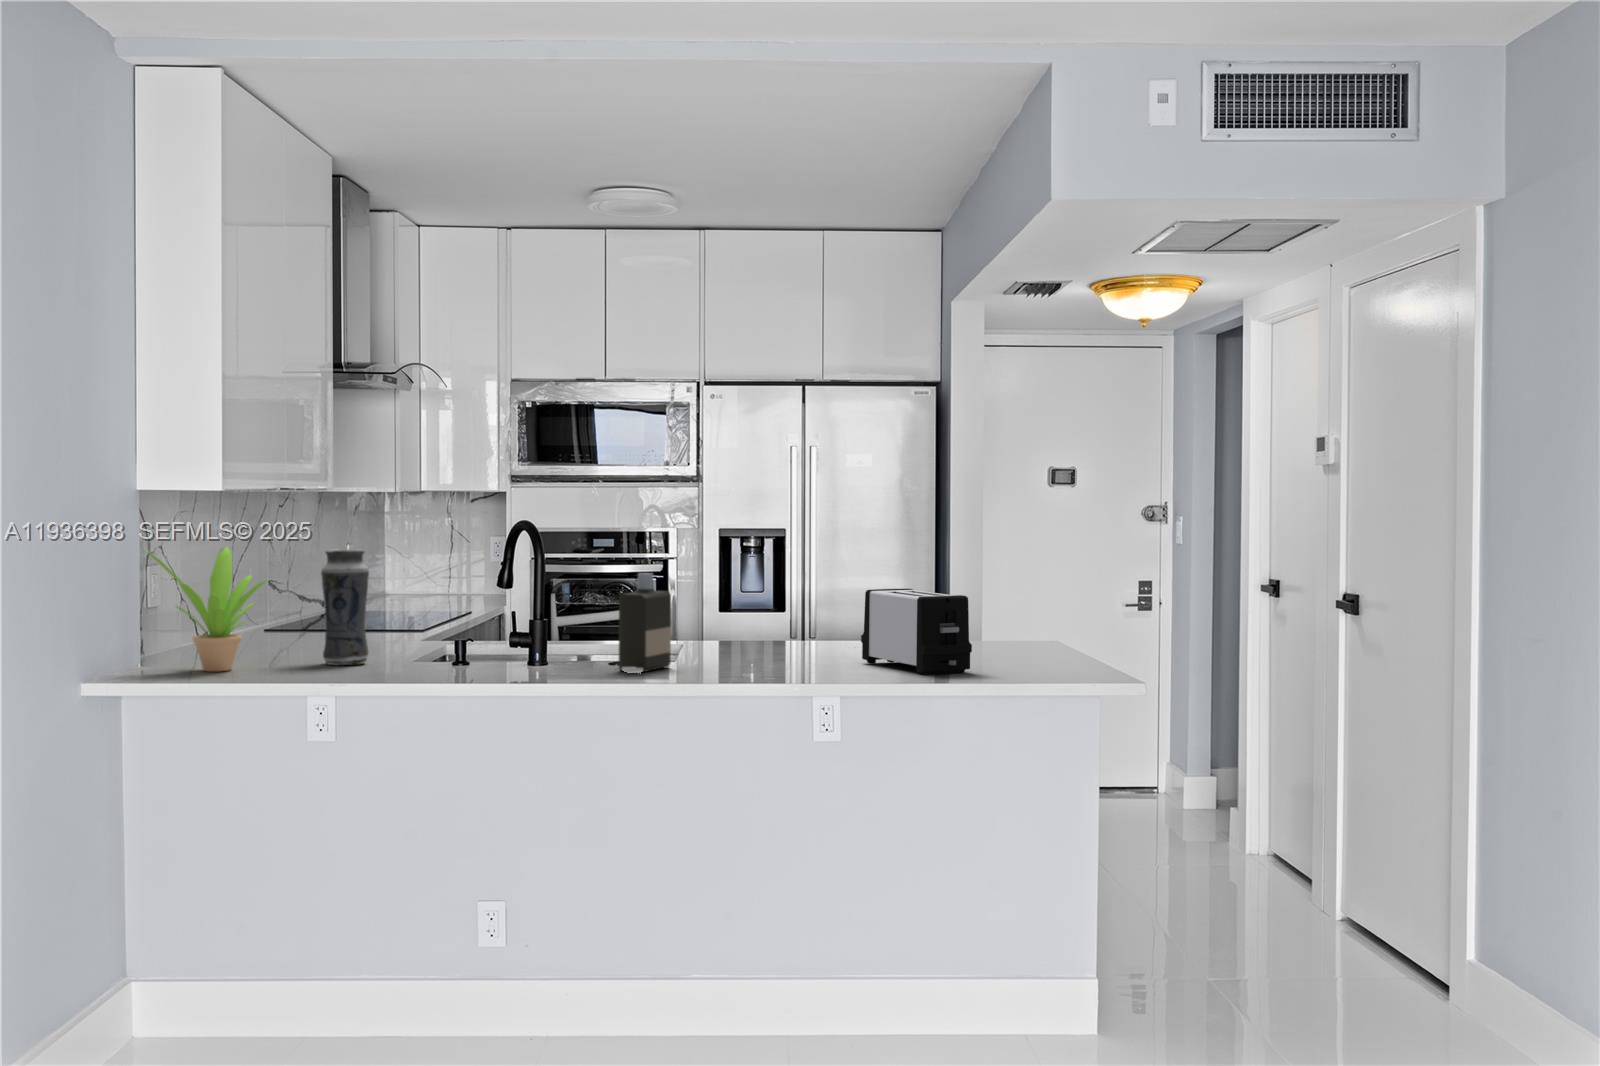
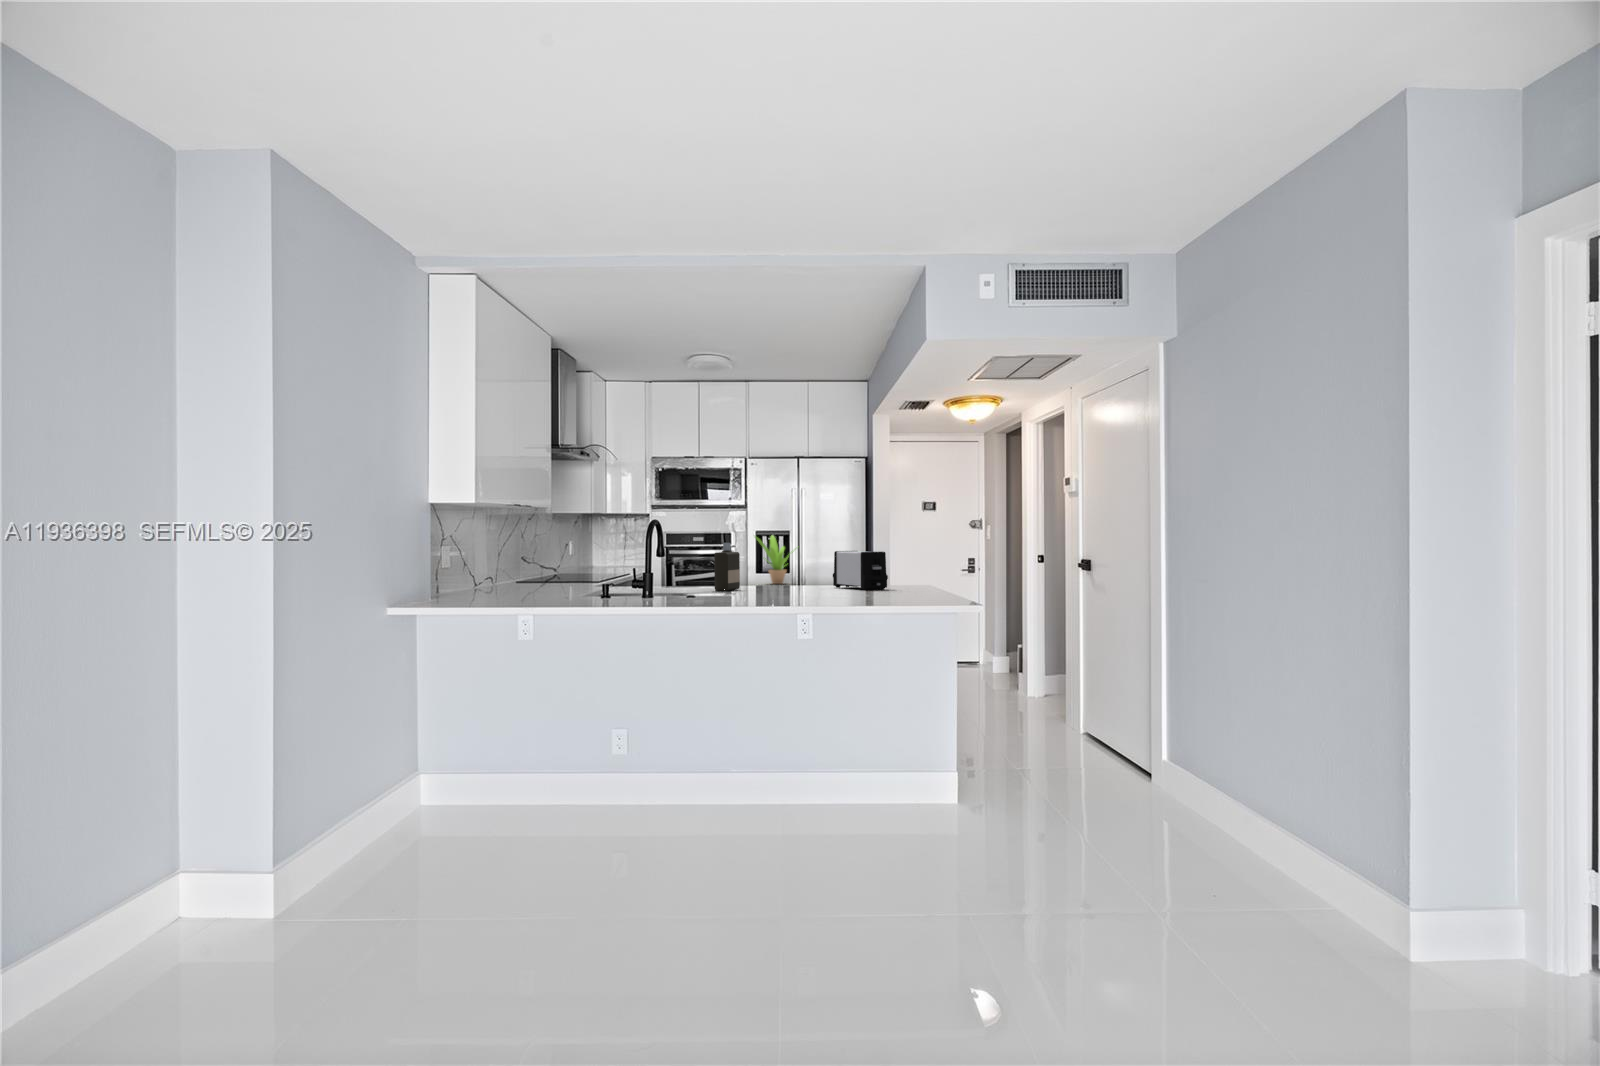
potted plant: present [147,547,267,671] -> present [755,535,794,584]
vase: present [321,549,369,665] -> none [567,534,590,591]

